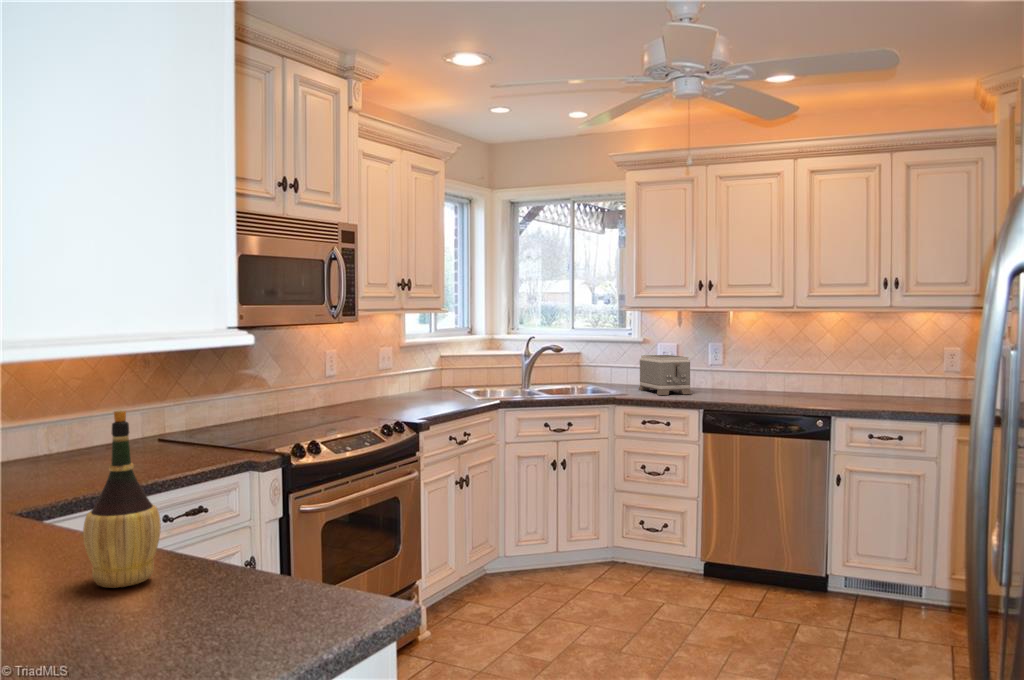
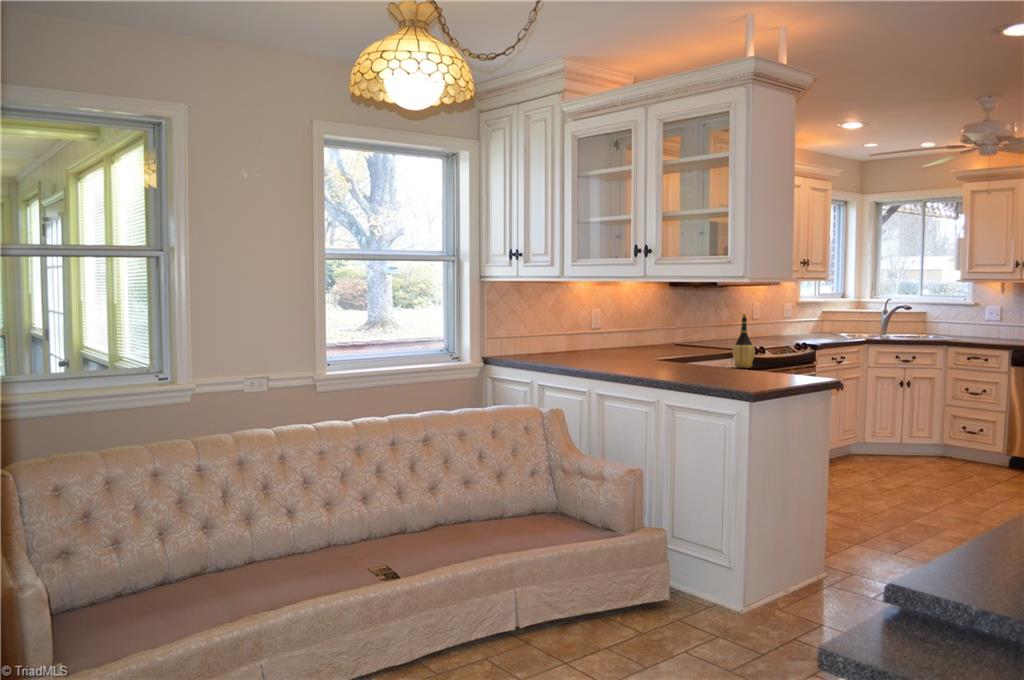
toaster: present [638,355,692,395] -> none [968,314,1008,341]

